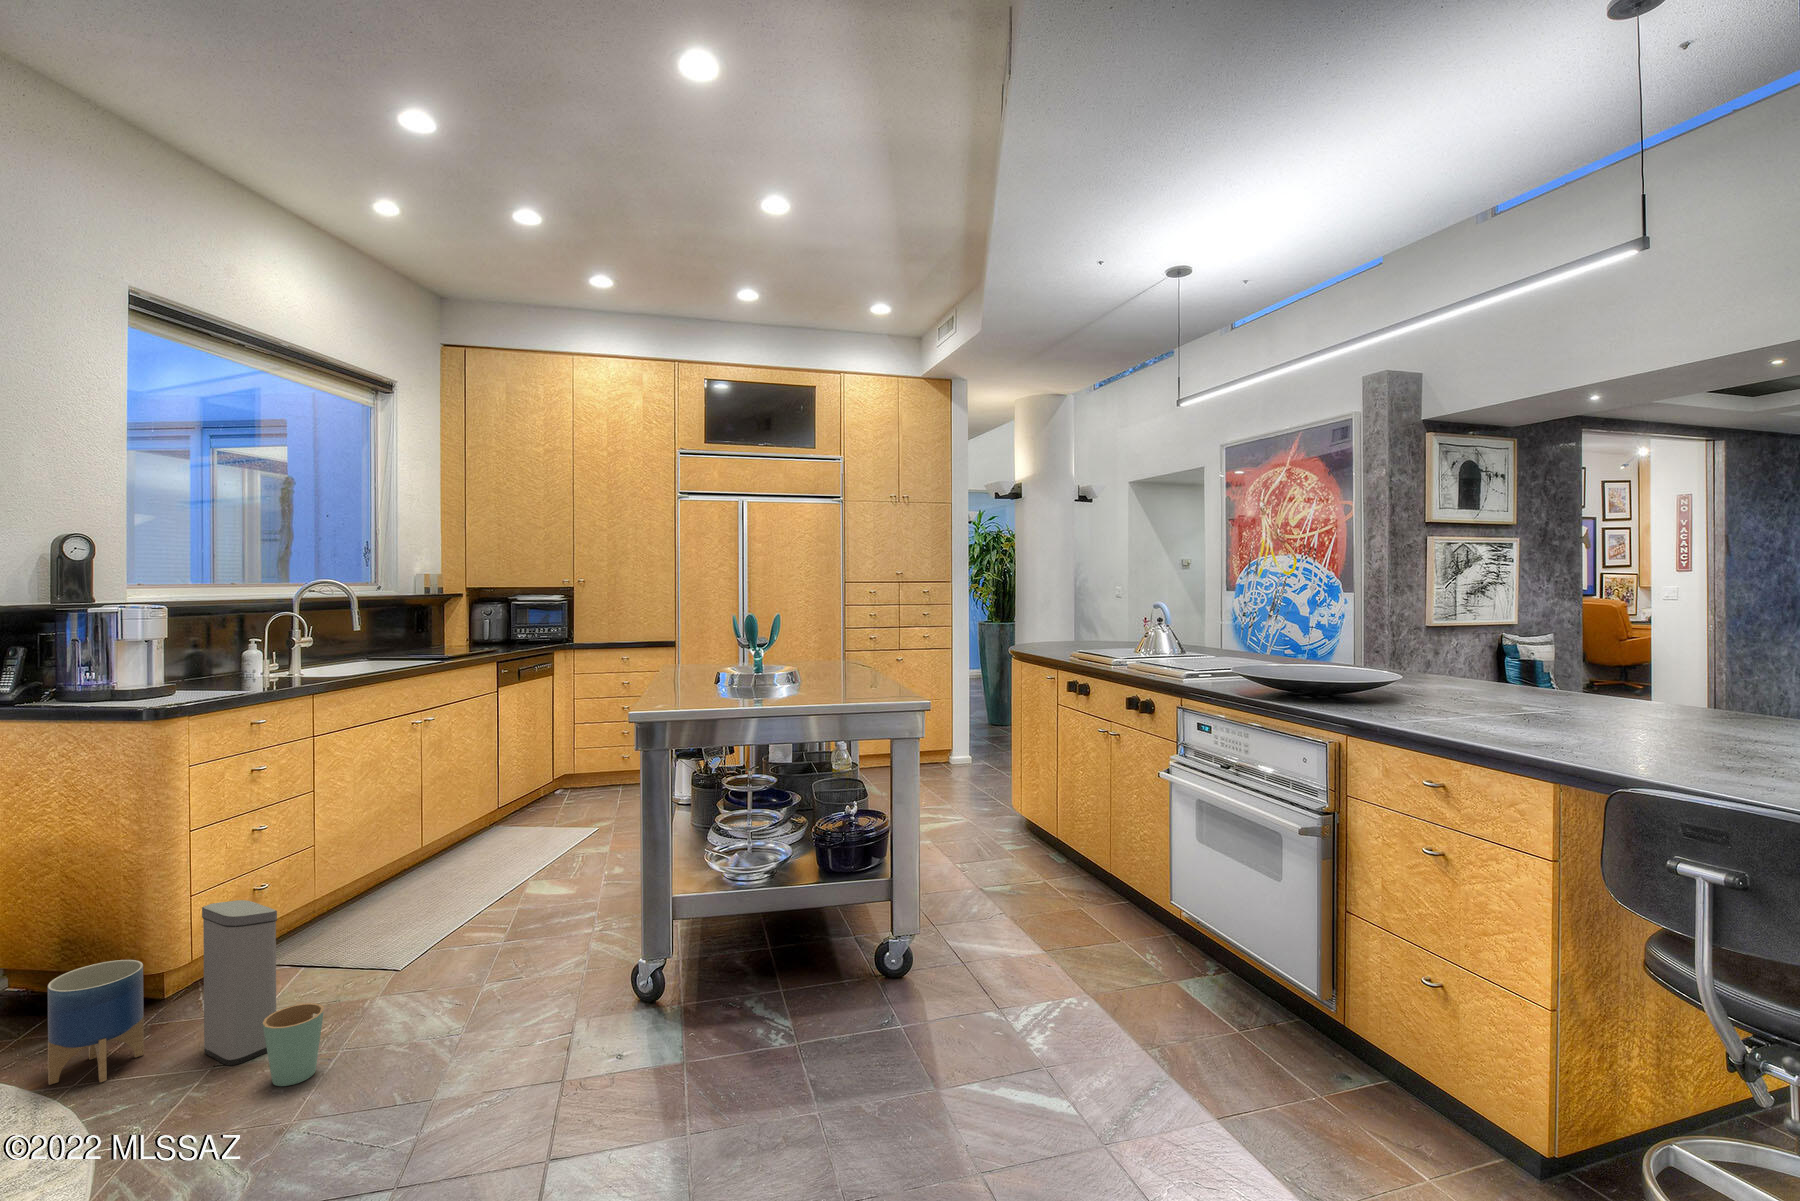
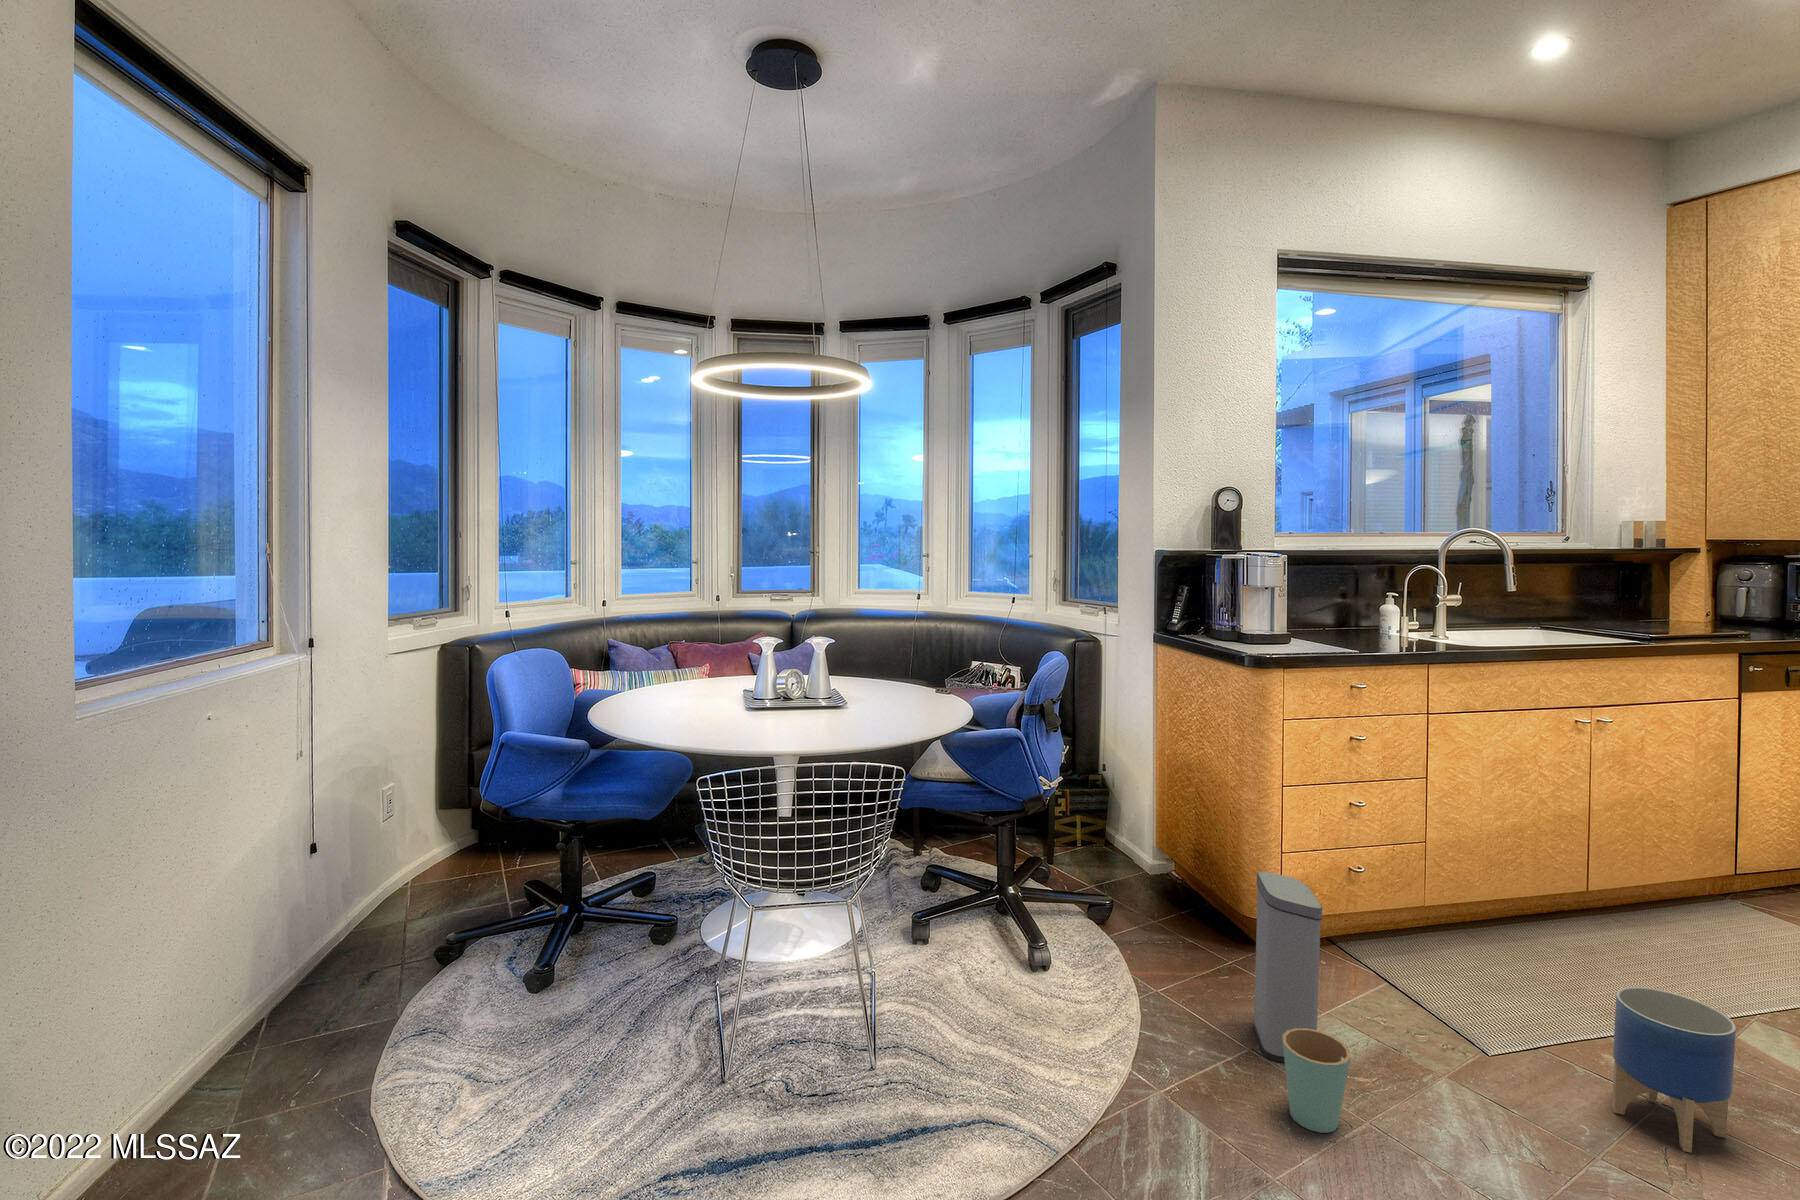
planter: present [48,960,144,1085] -> present [1612,987,1736,1153]

